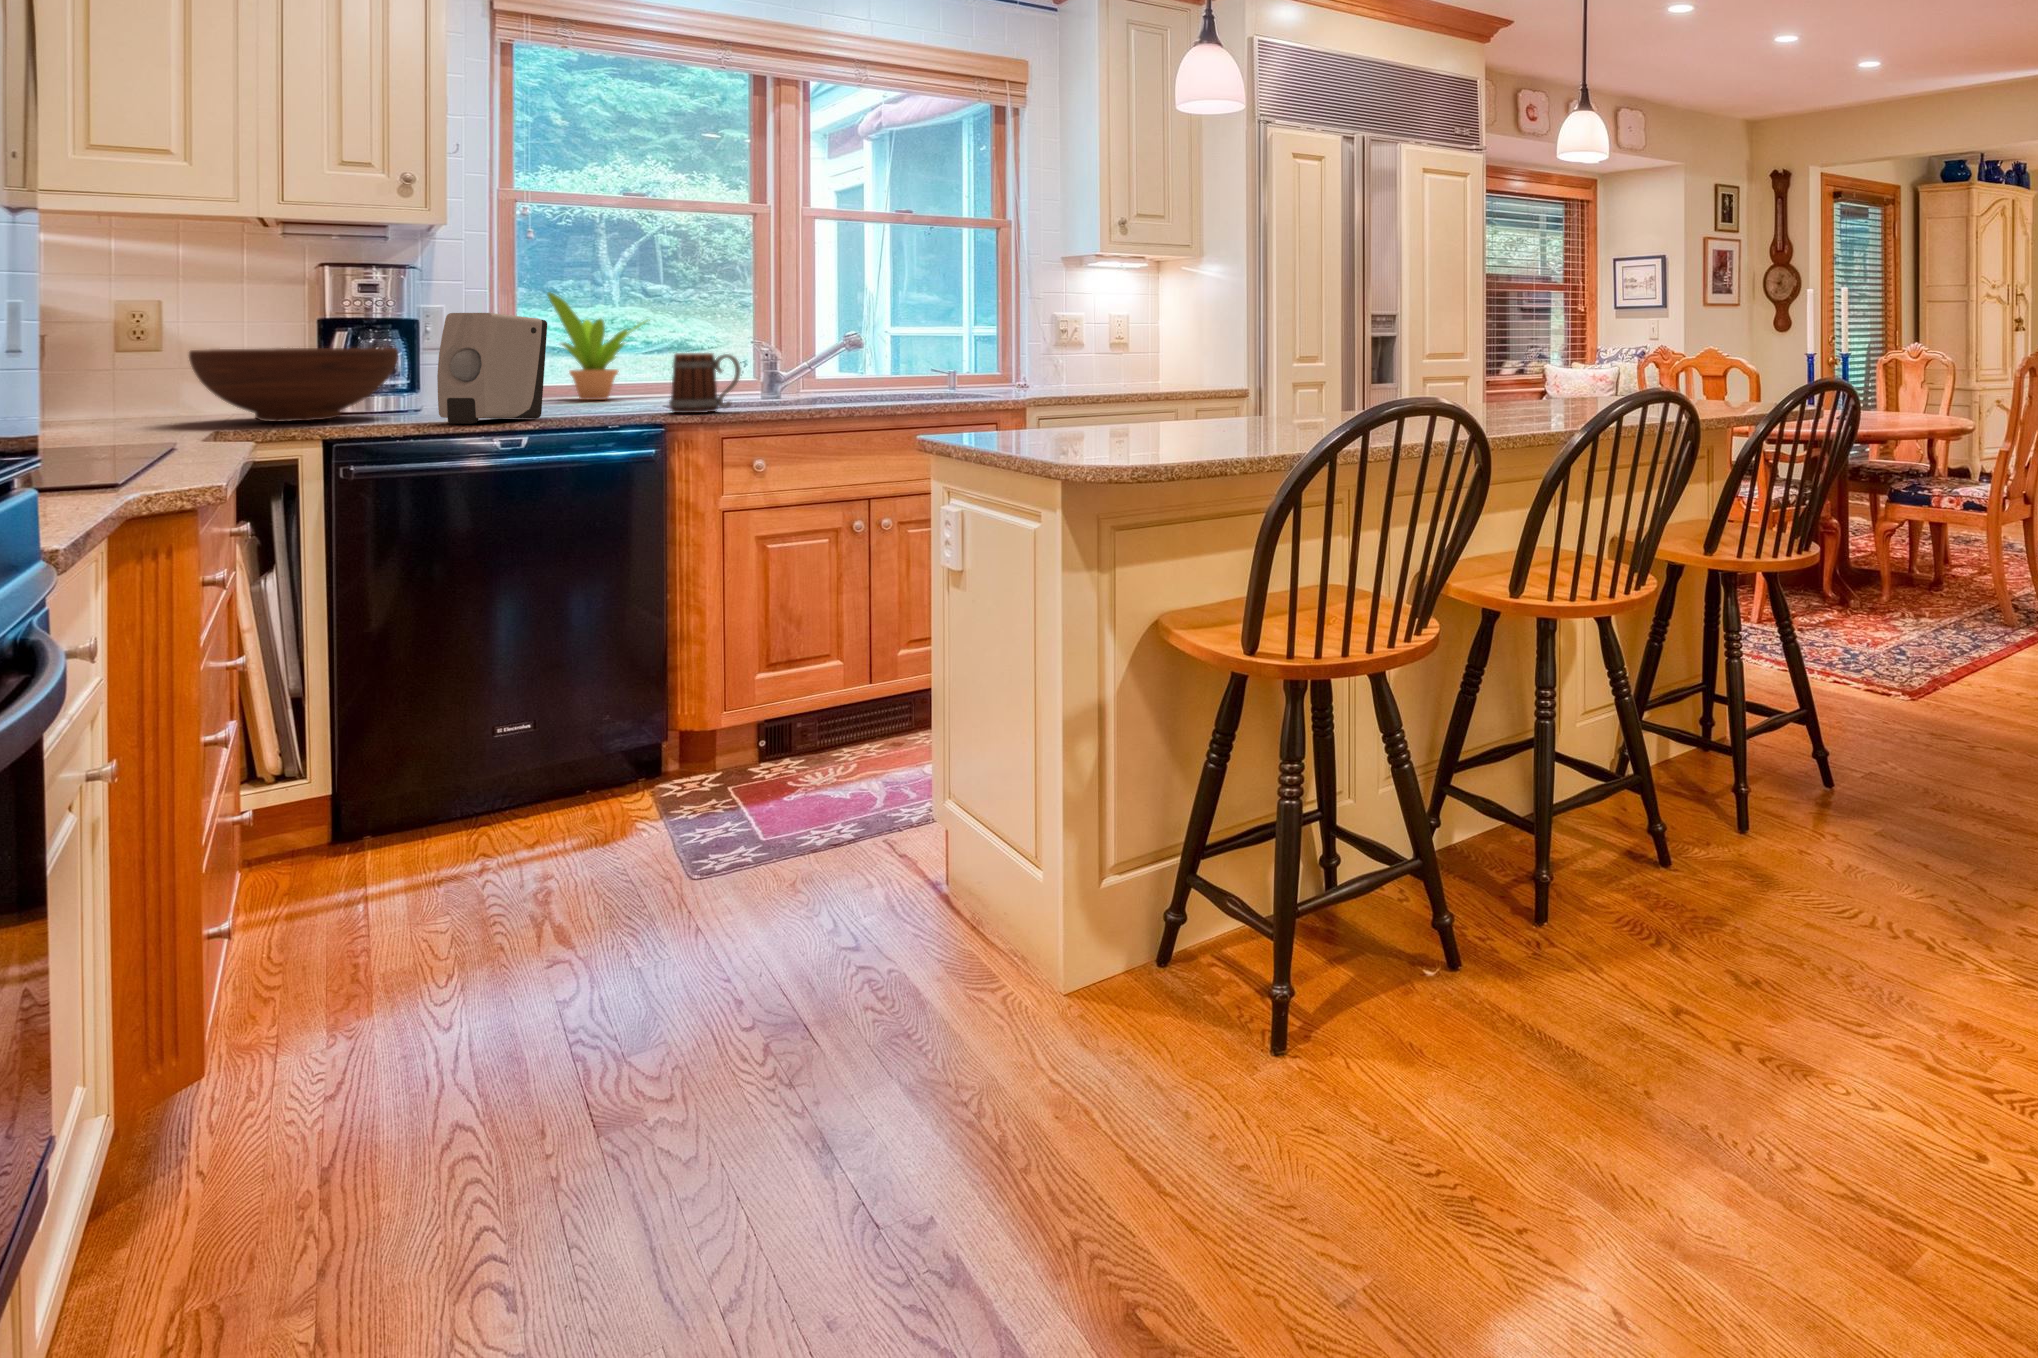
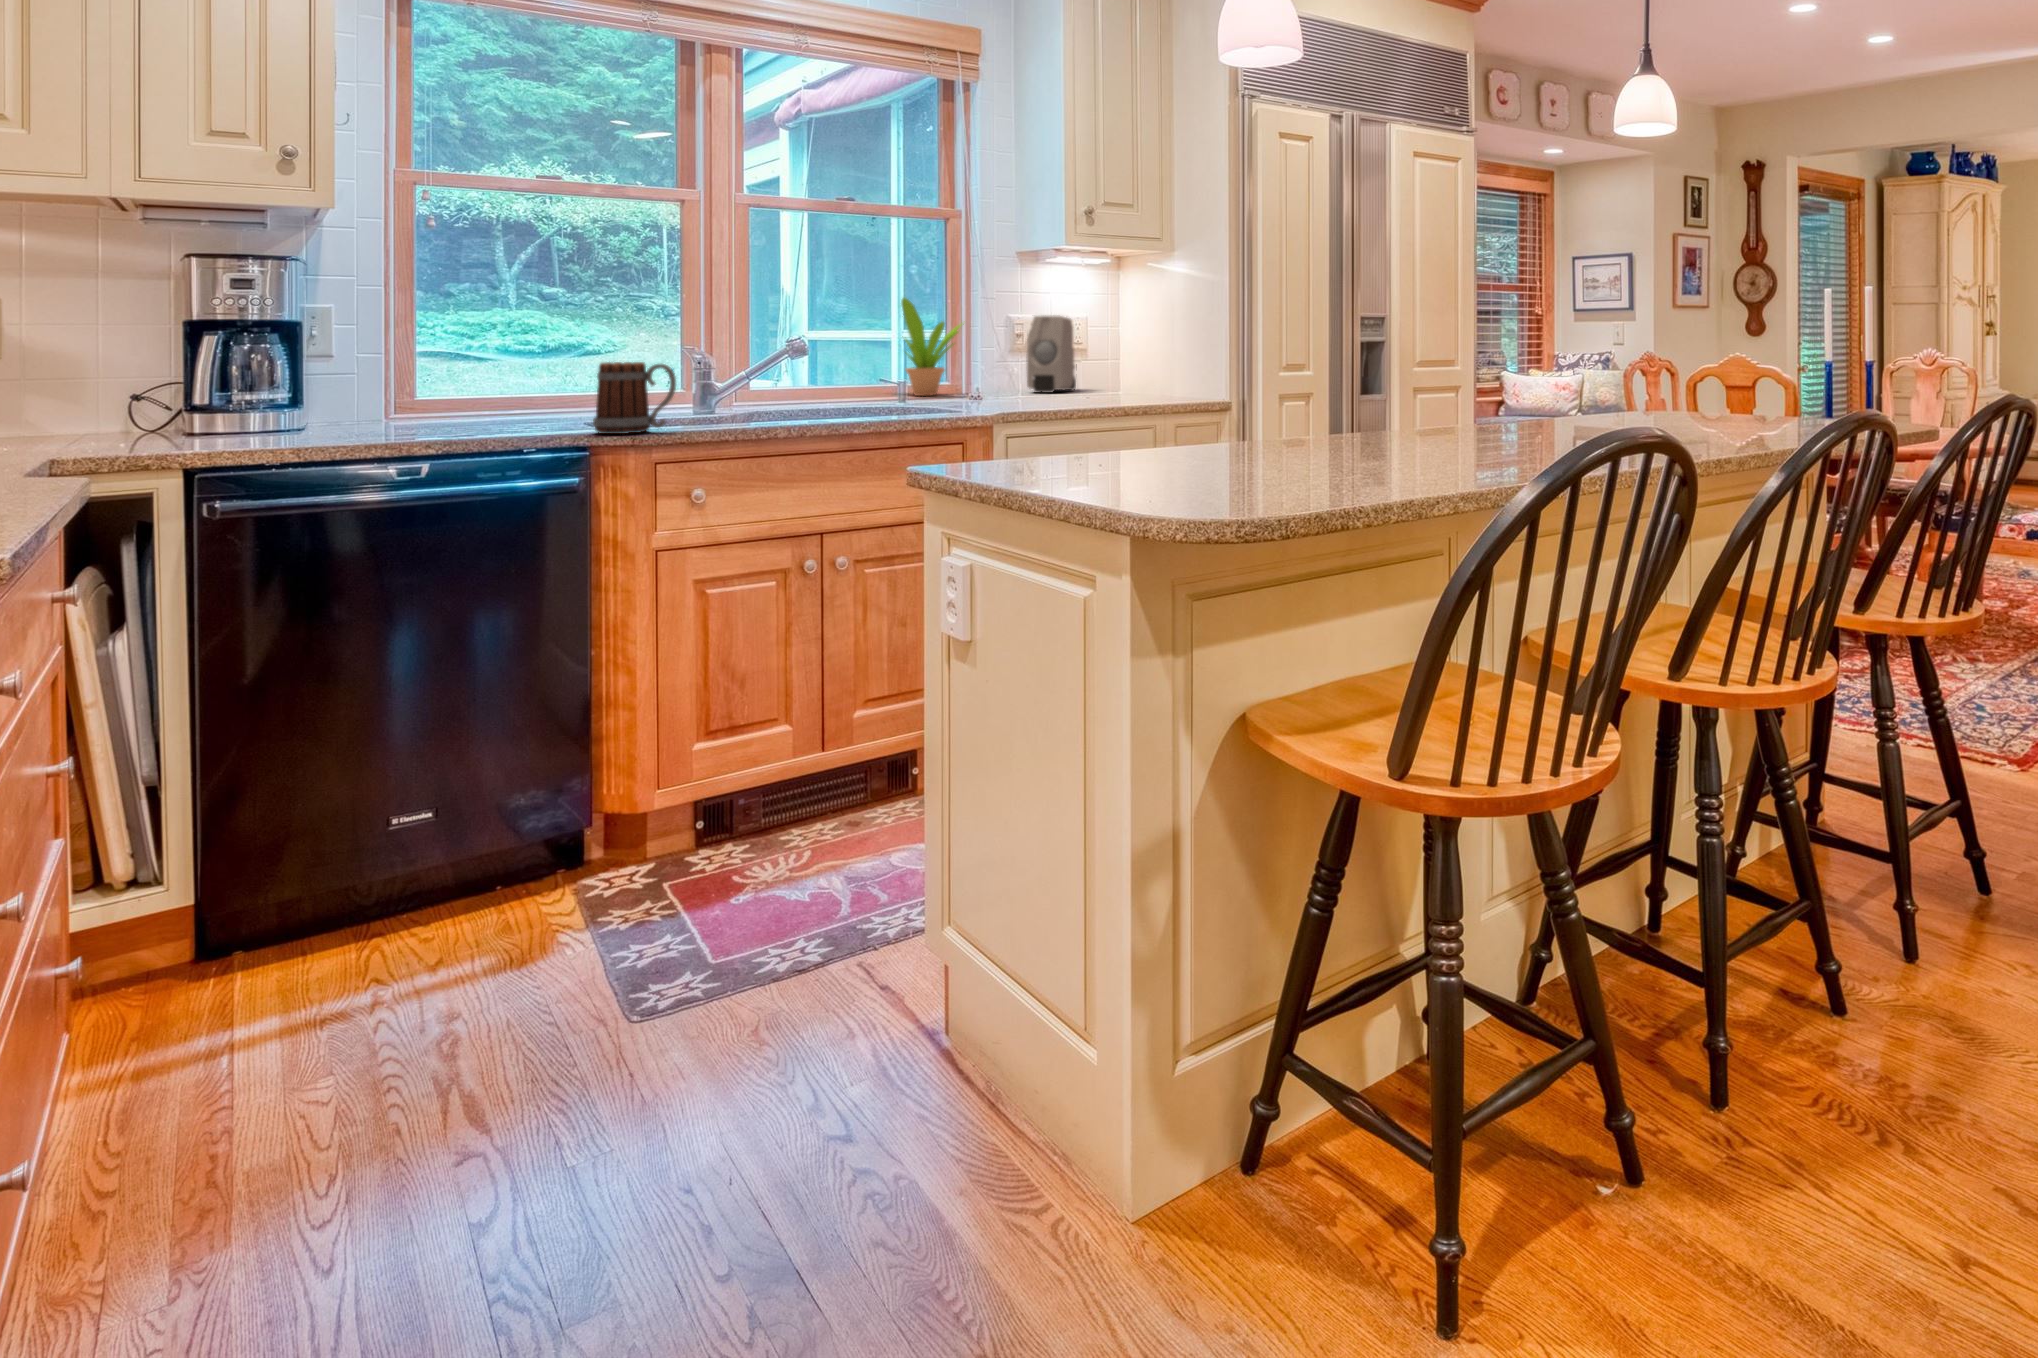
potted plant: present [548,293,650,400] -> present [901,298,961,396]
soap dispenser: present [437,313,547,423] -> present [1027,315,1076,393]
fruit bowl: present [189,348,399,422] -> none [21,356,275,447]

